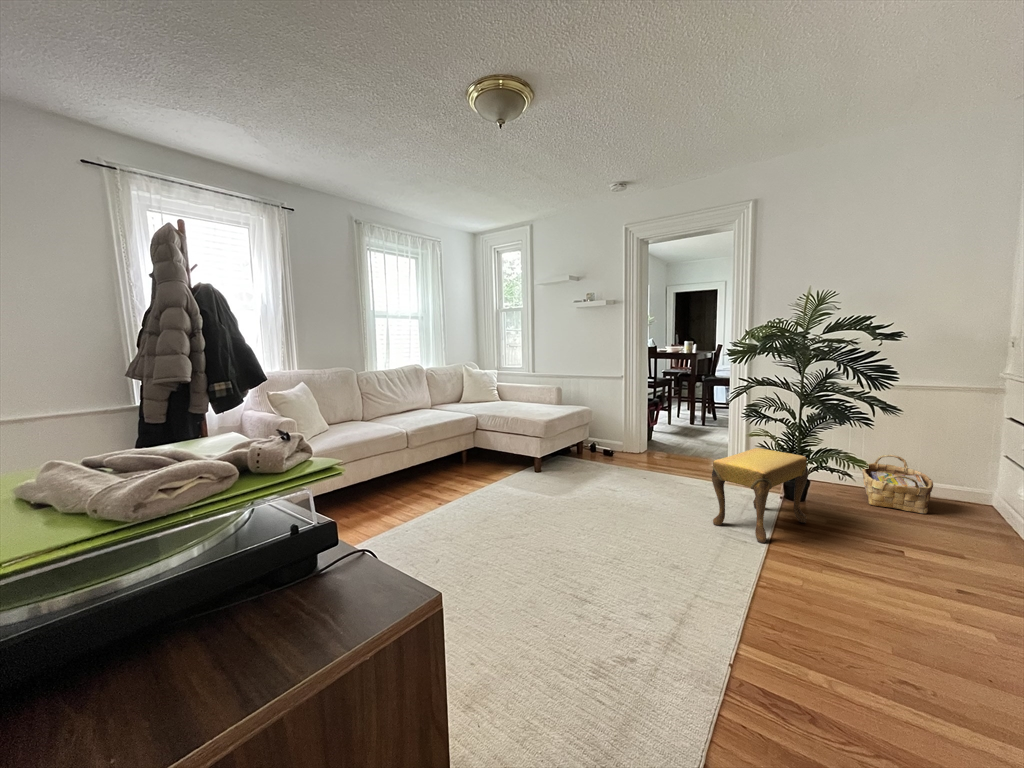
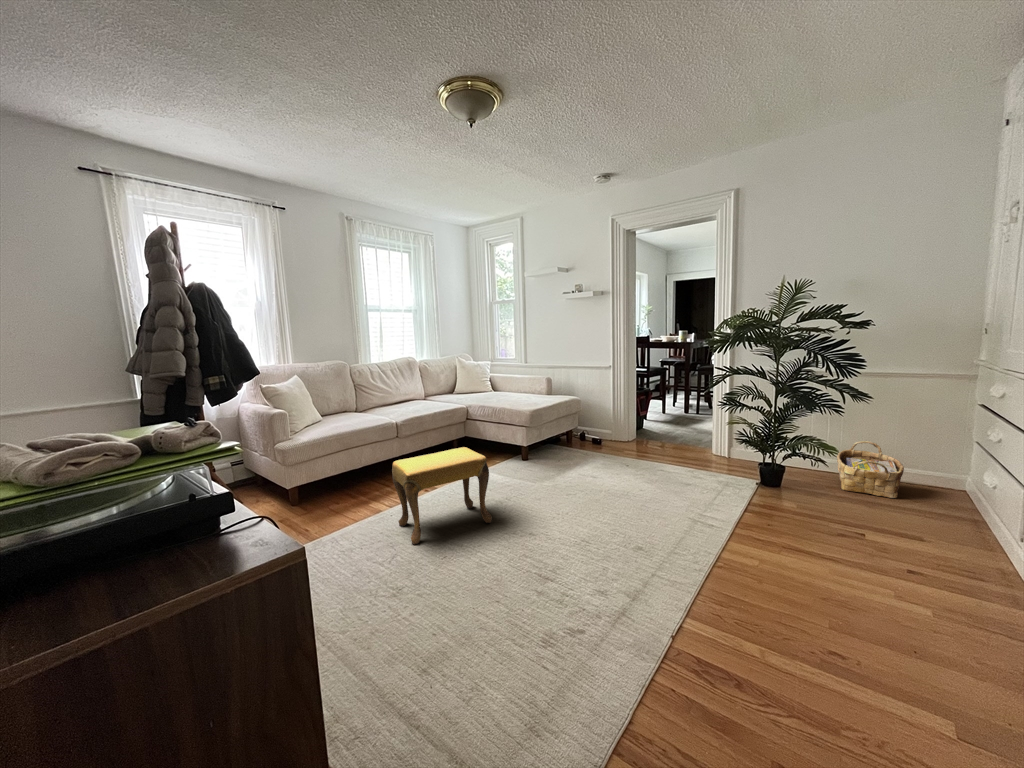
footstool: present [712,448,808,543] -> present [392,447,492,544]

